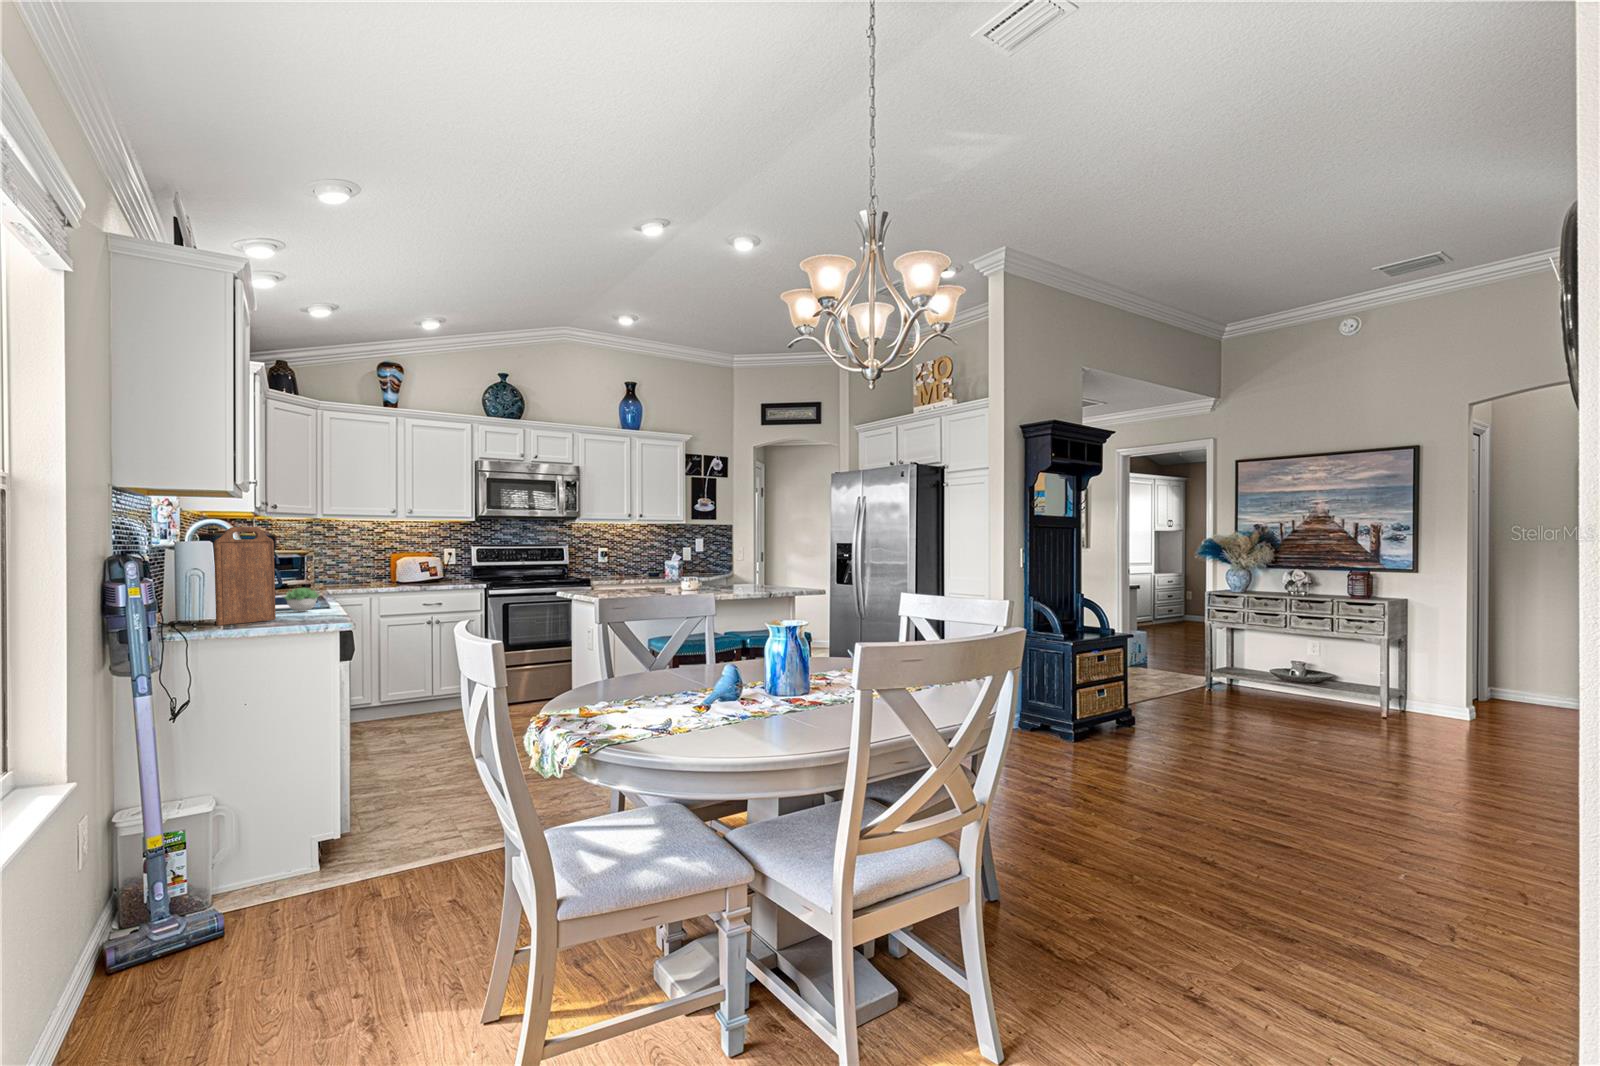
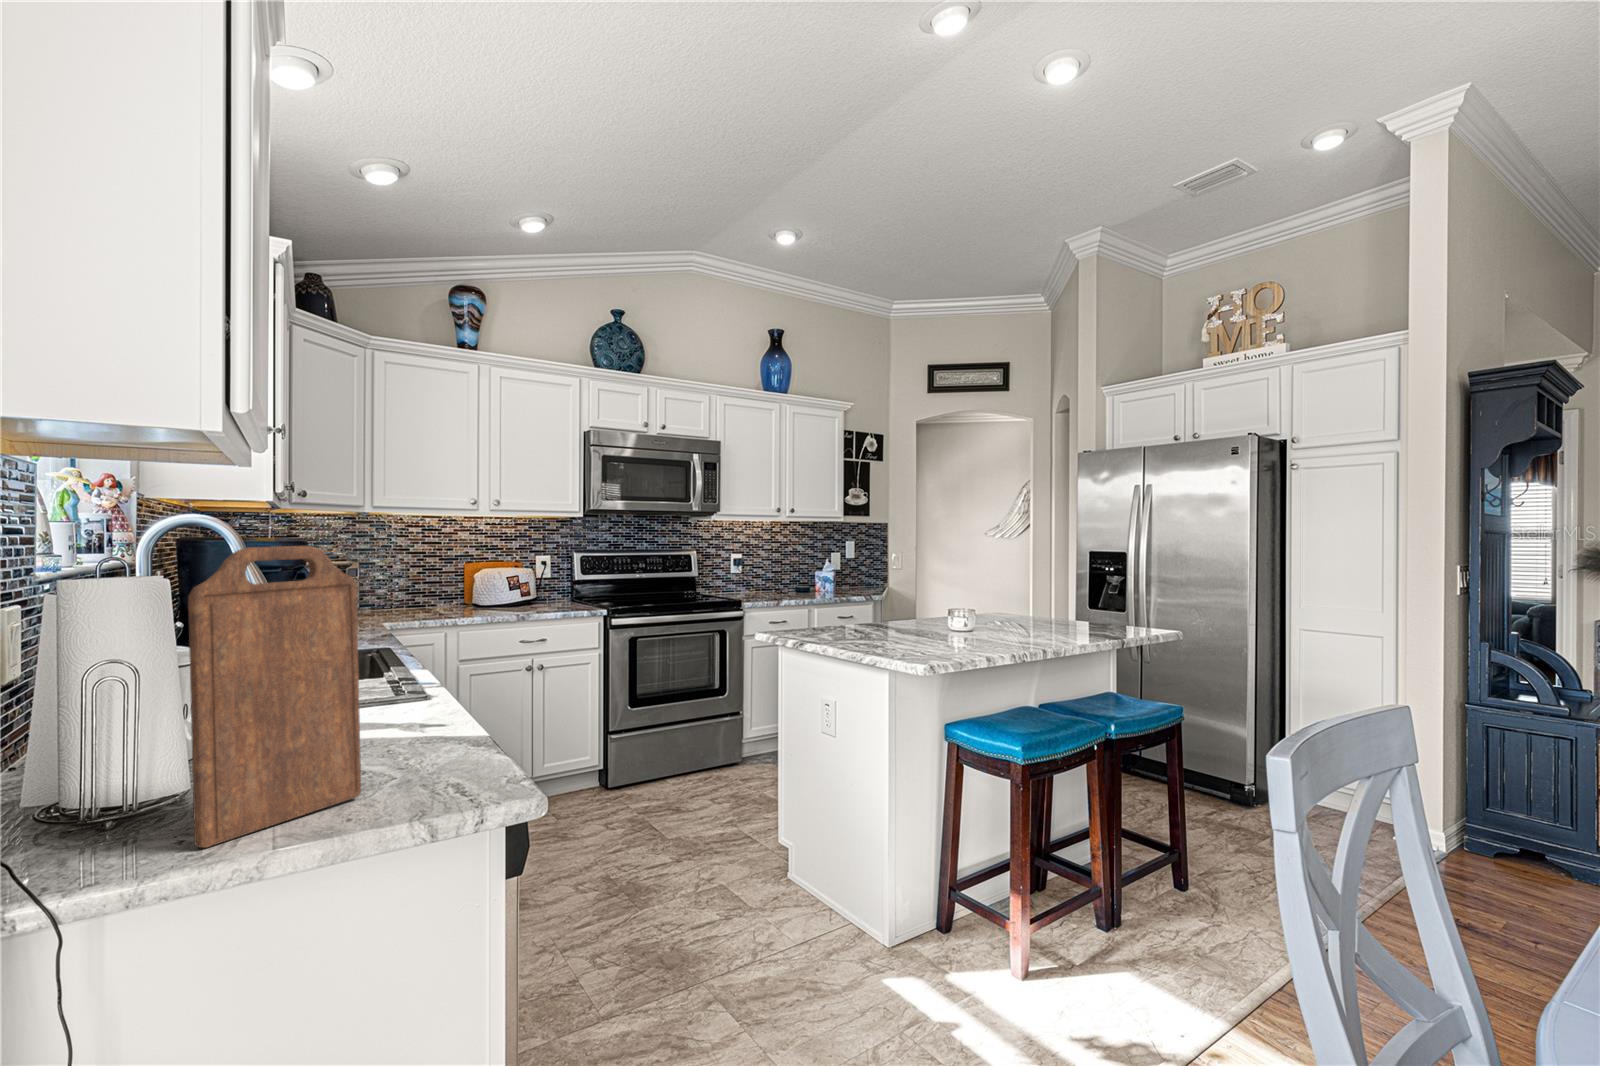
succulent plant: present [284,588,319,612] -> none [355,670,433,725]

